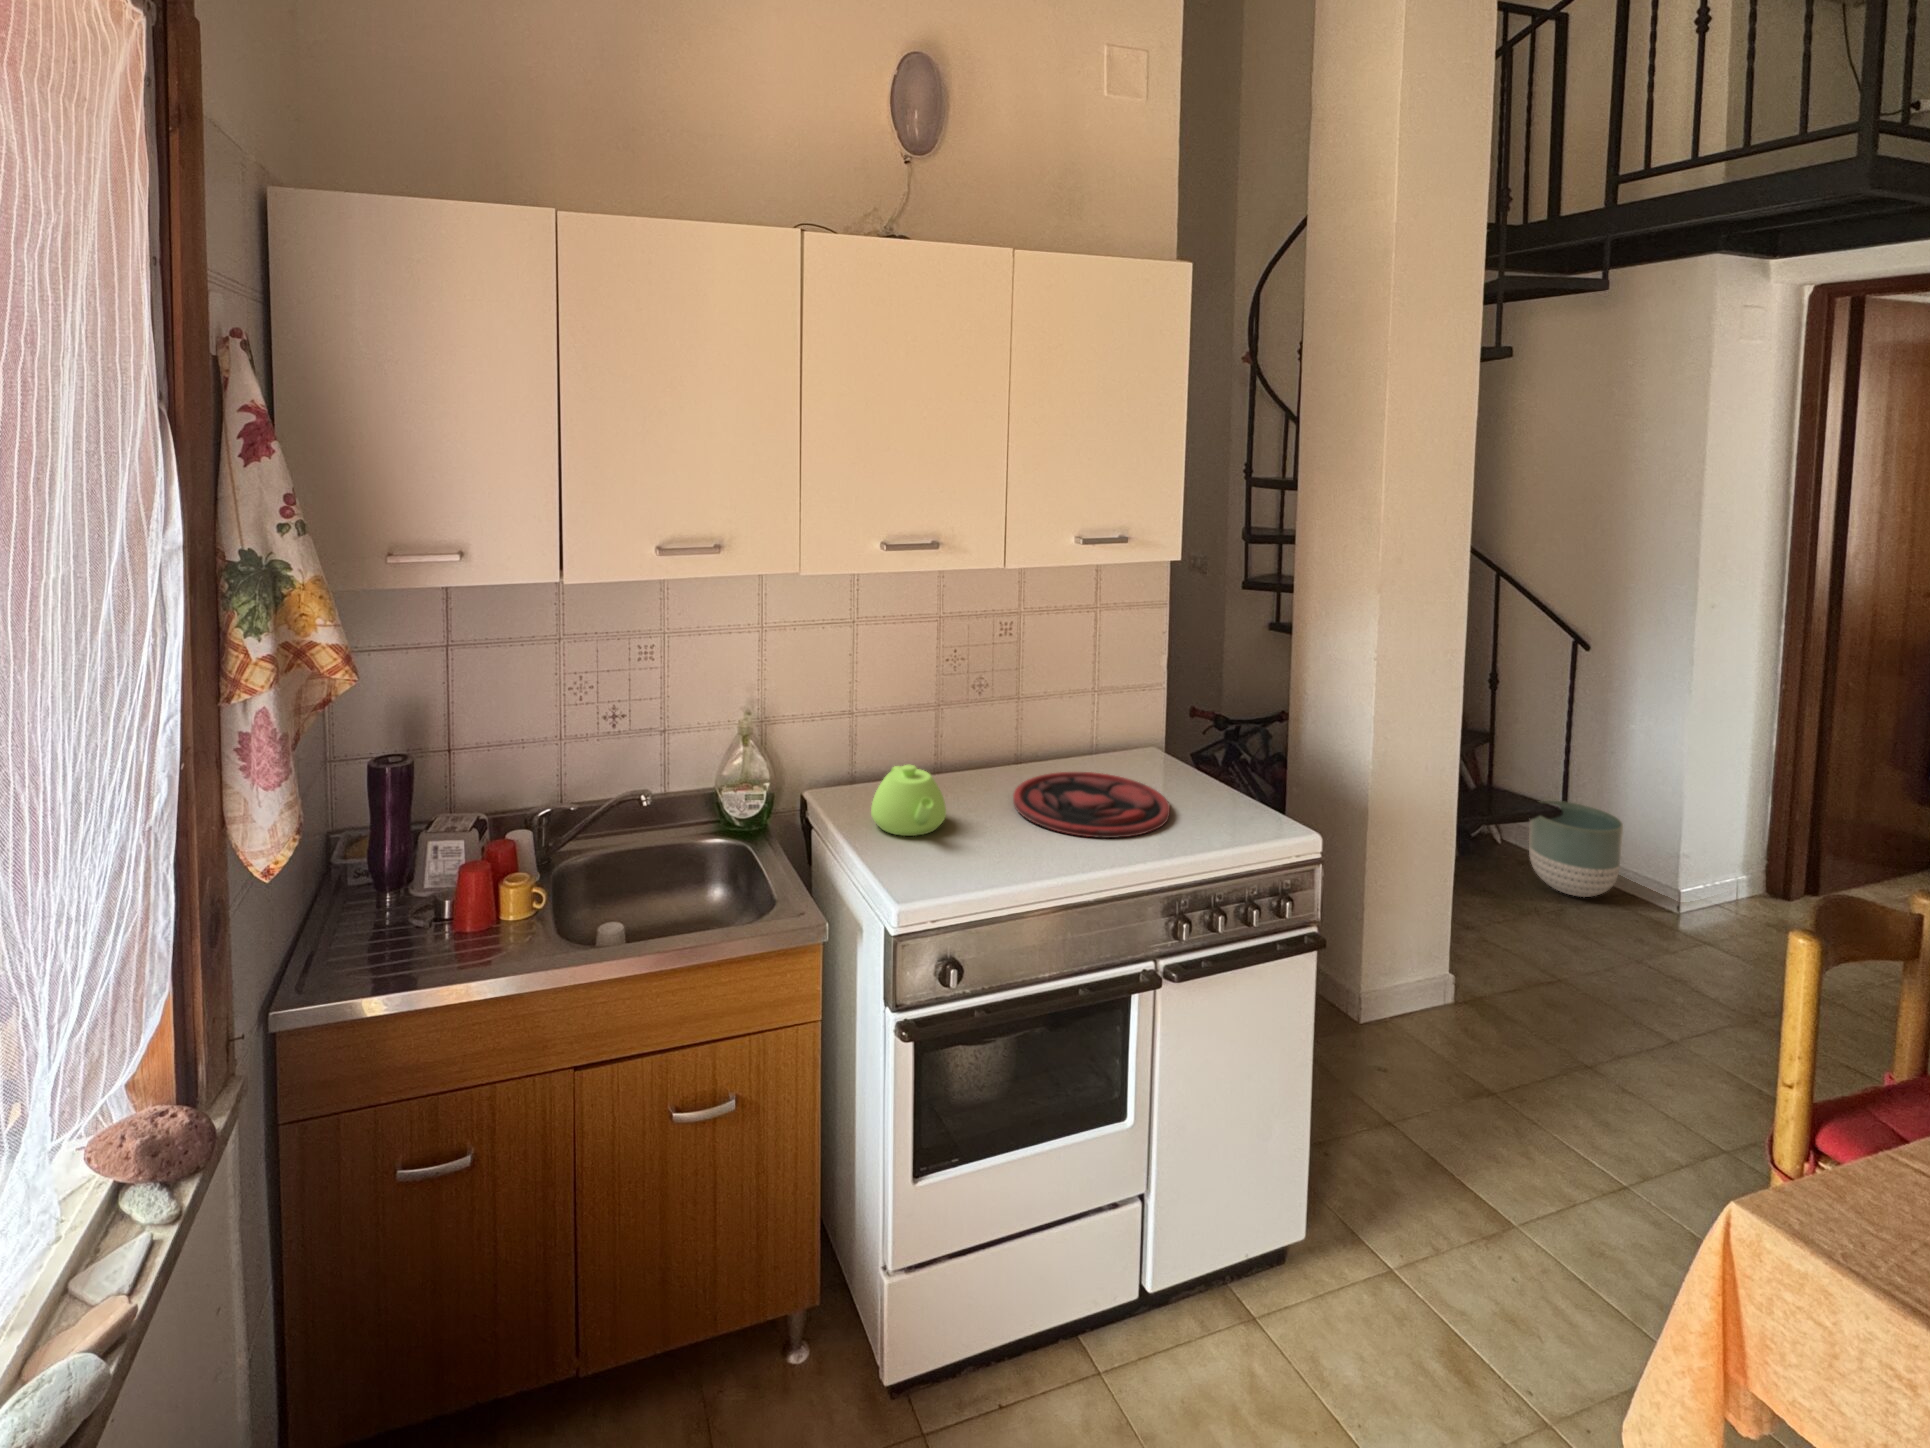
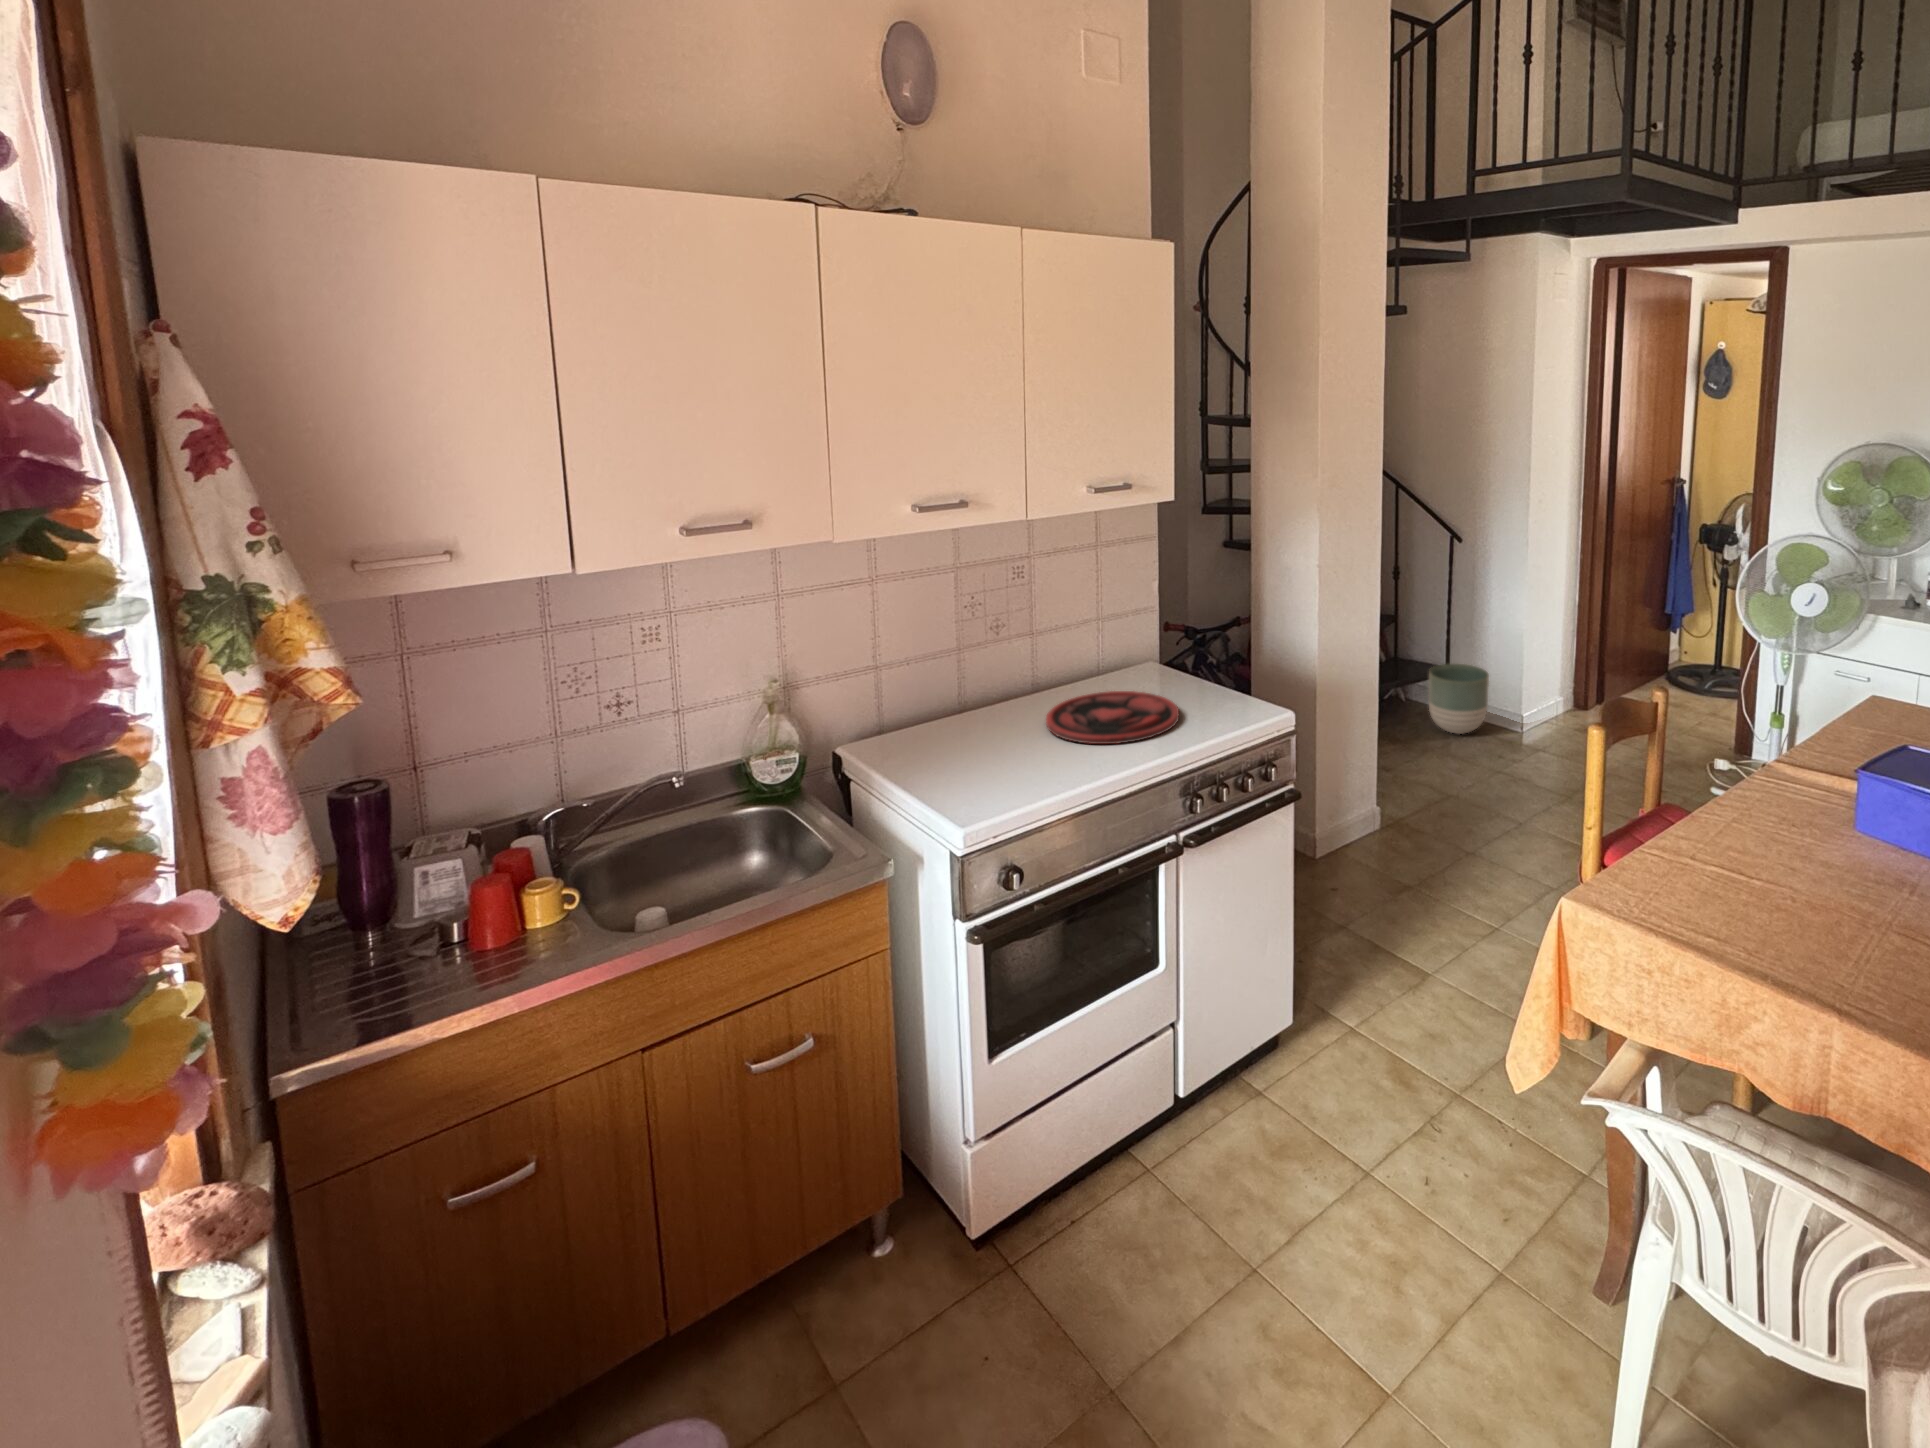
teapot: present [871,765,946,836] -> none [919,707,991,771]

